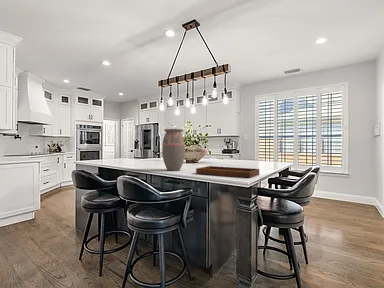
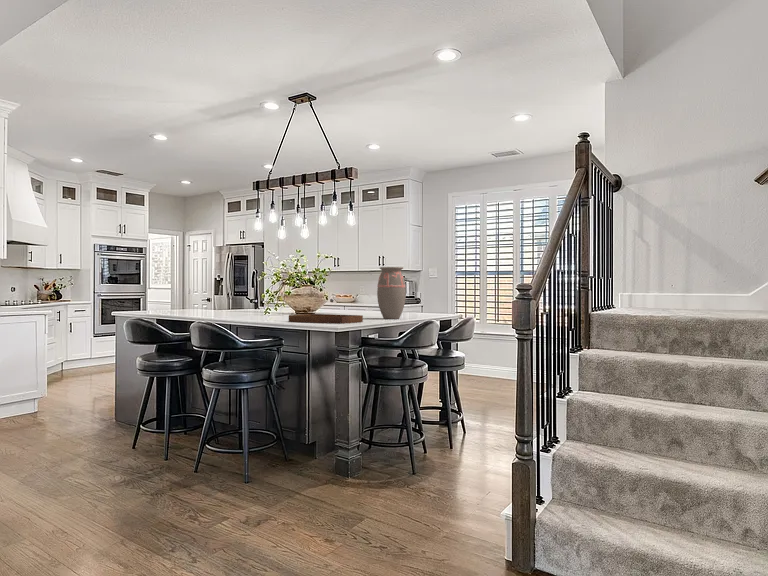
decorative vase: present [162,129,185,171] -> present [377,267,406,319]

